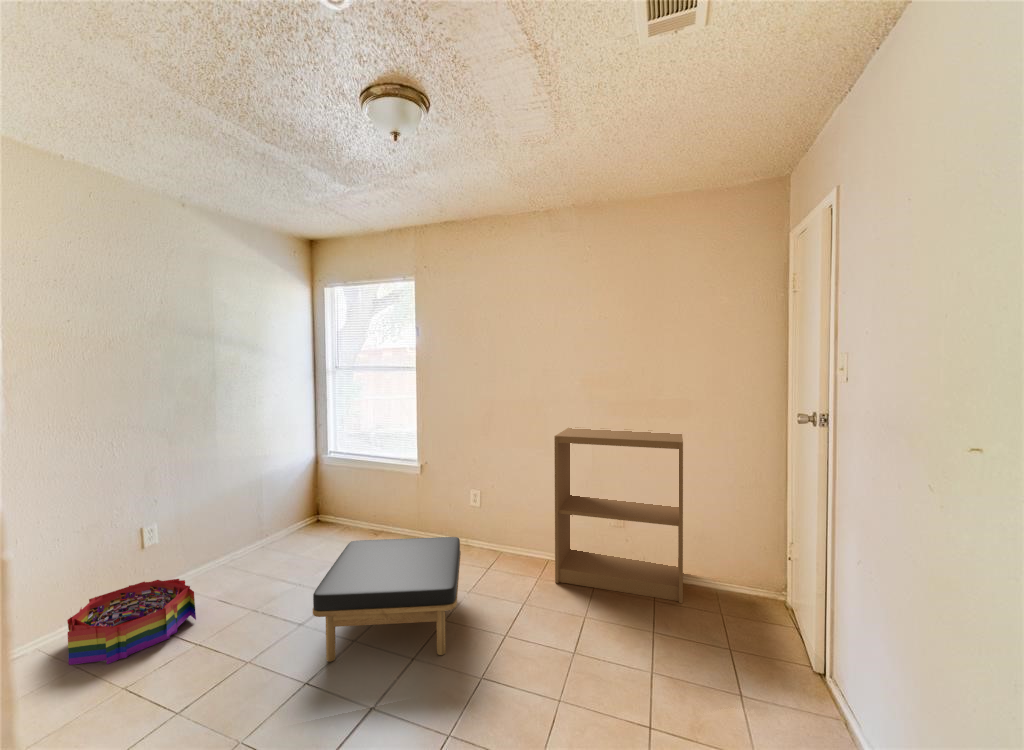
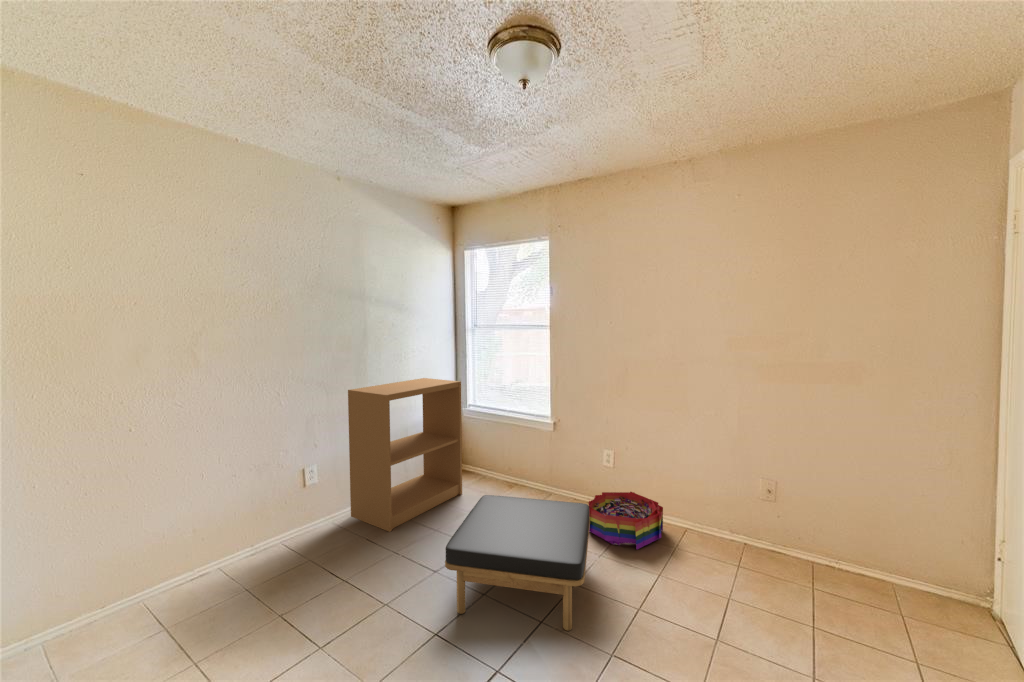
bookshelf: present [554,427,683,603] -> present [348,378,462,532]
storage bin: present [67,579,196,665] -> present [589,492,663,549]

